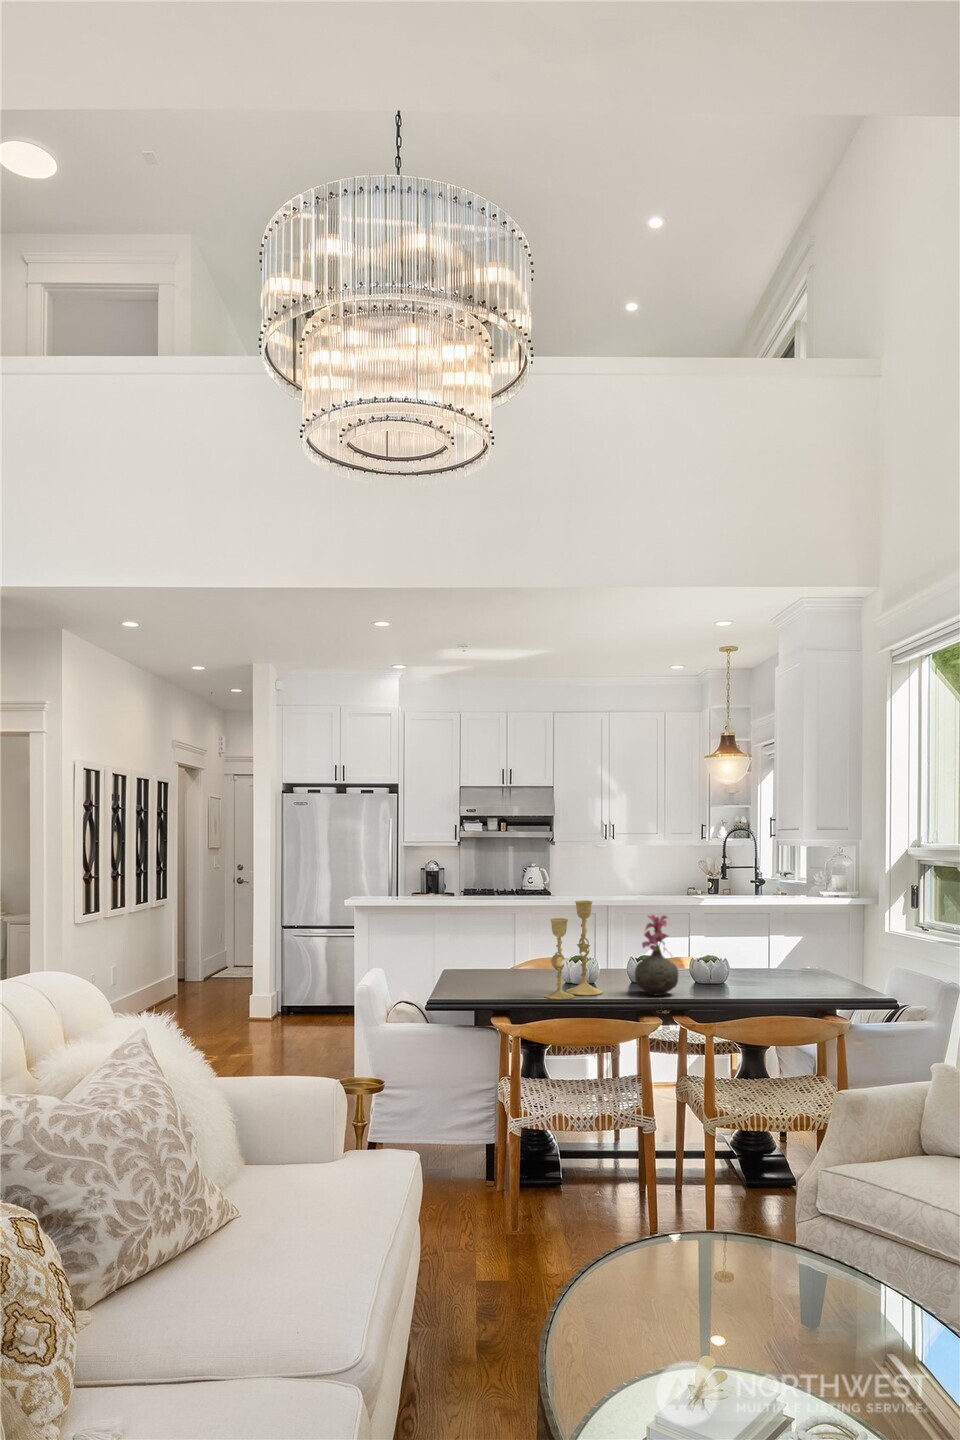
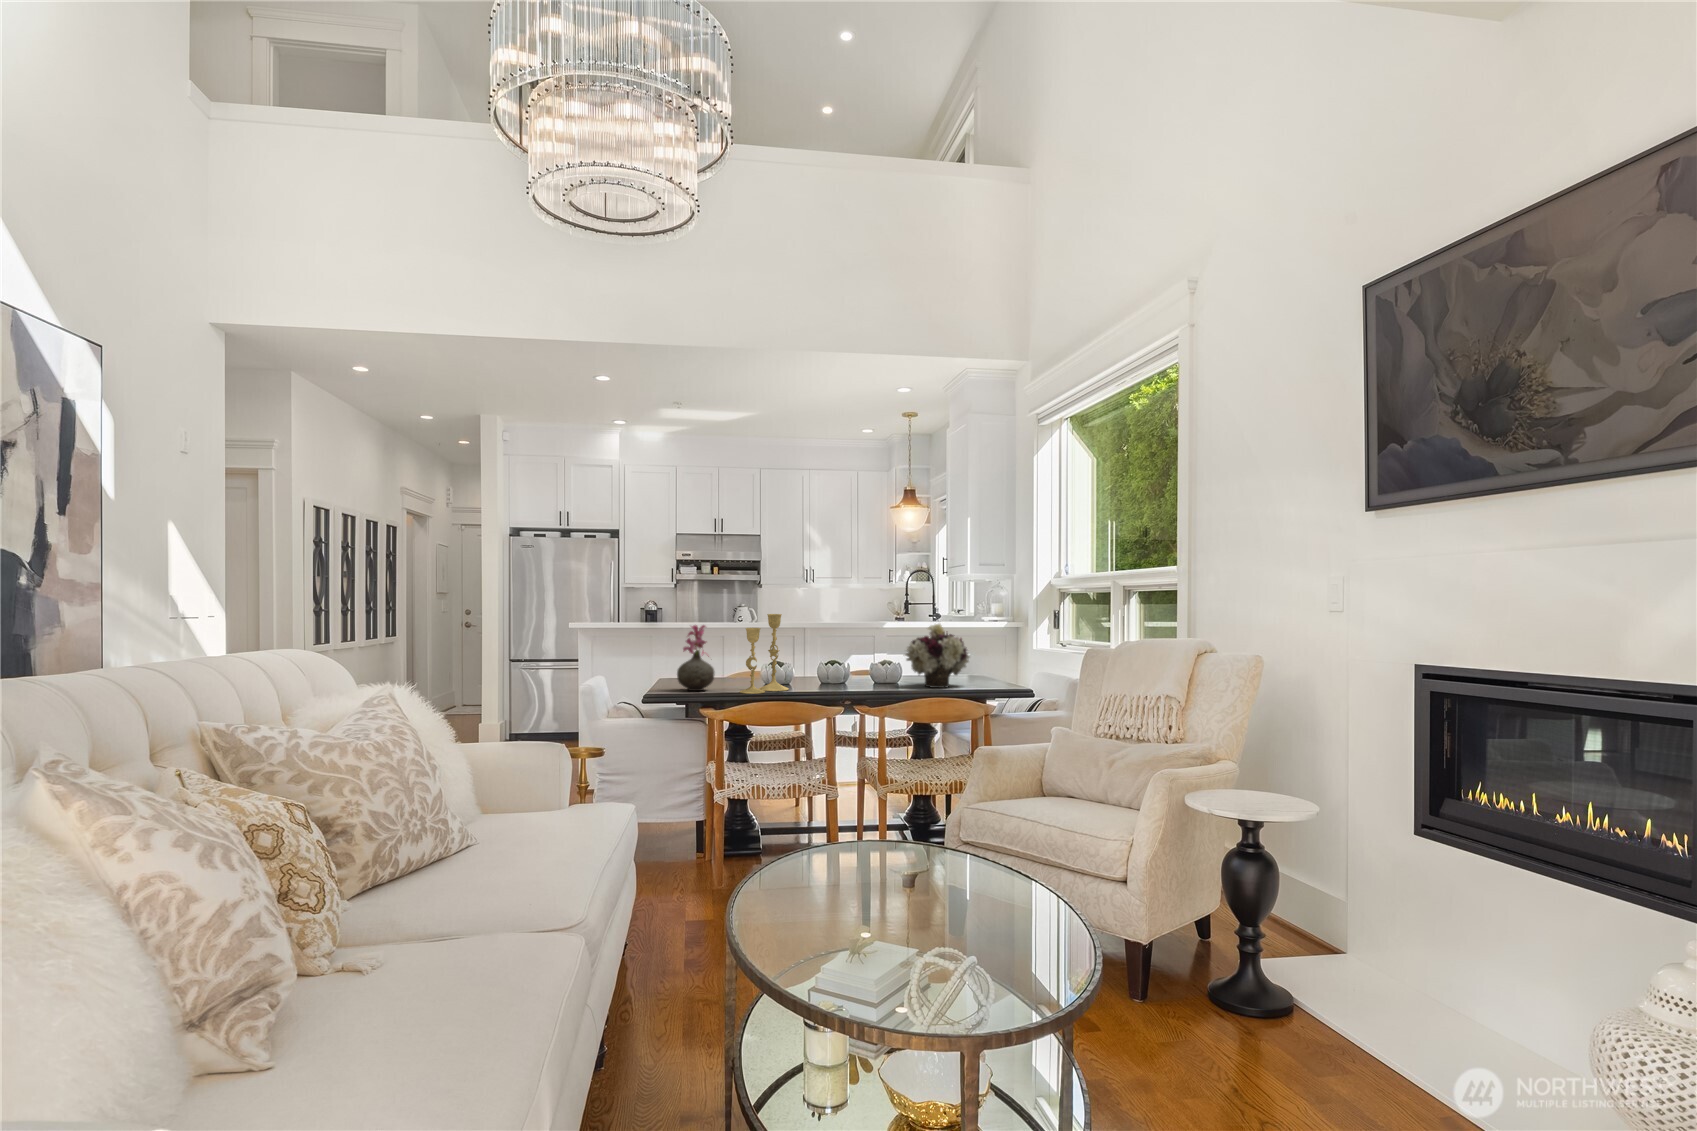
flower arrangement: none [741,911,825,992] -> present [905,624,970,688]
vase: present [635,915,678,996] -> present [677,625,714,691]

